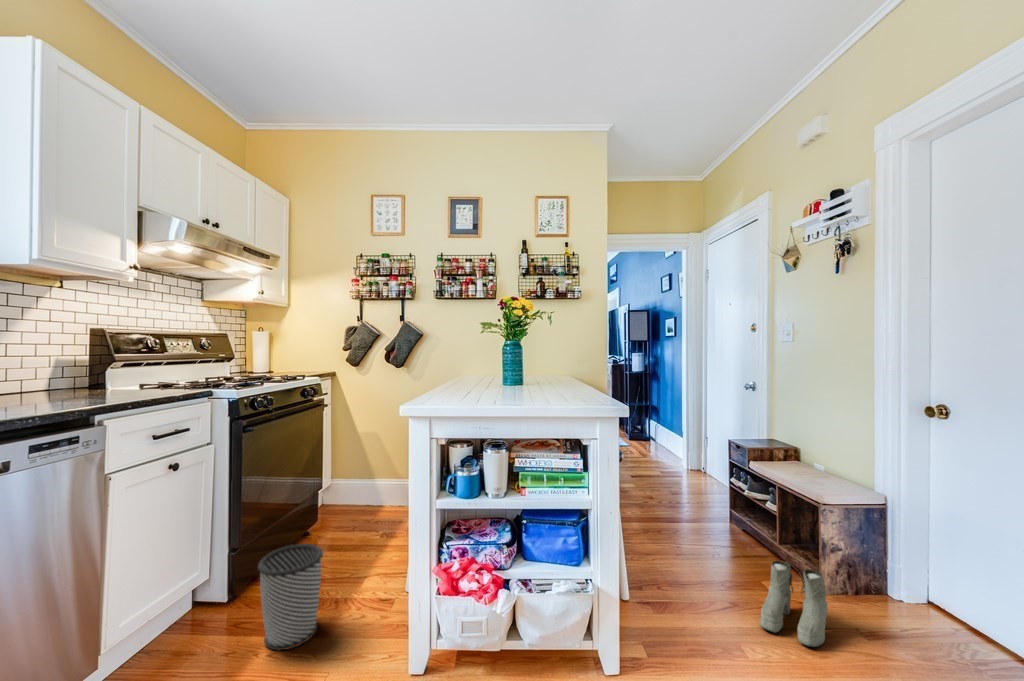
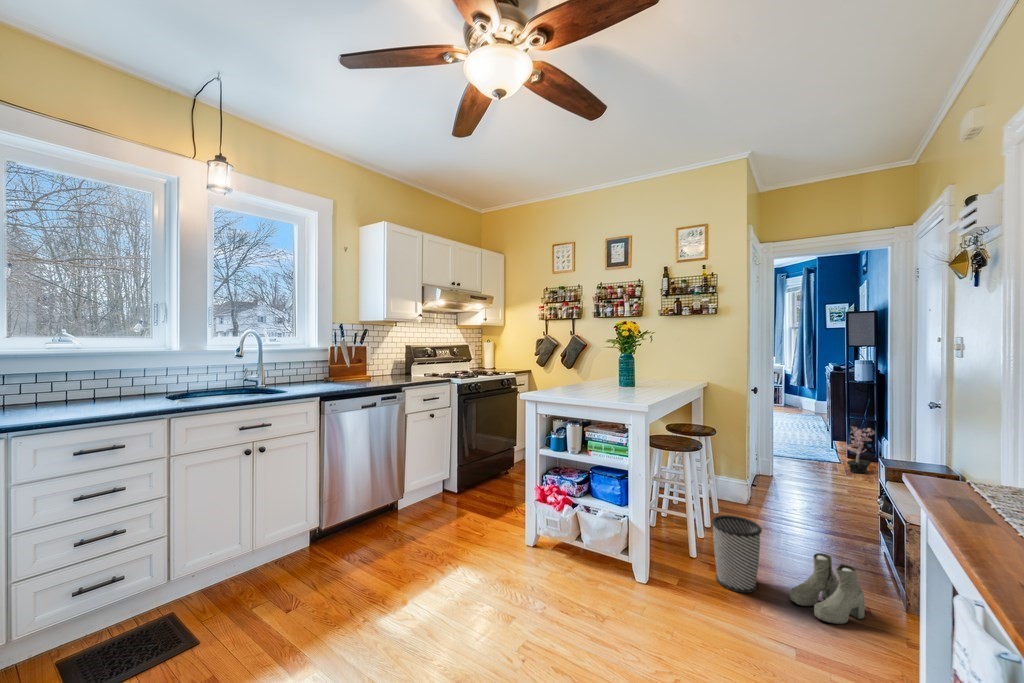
potted plant: none [638,409,666,454] -> present [844,427,875,473]
wastebasket: present [258,544,323,650] -> present [712,515,762,593]

